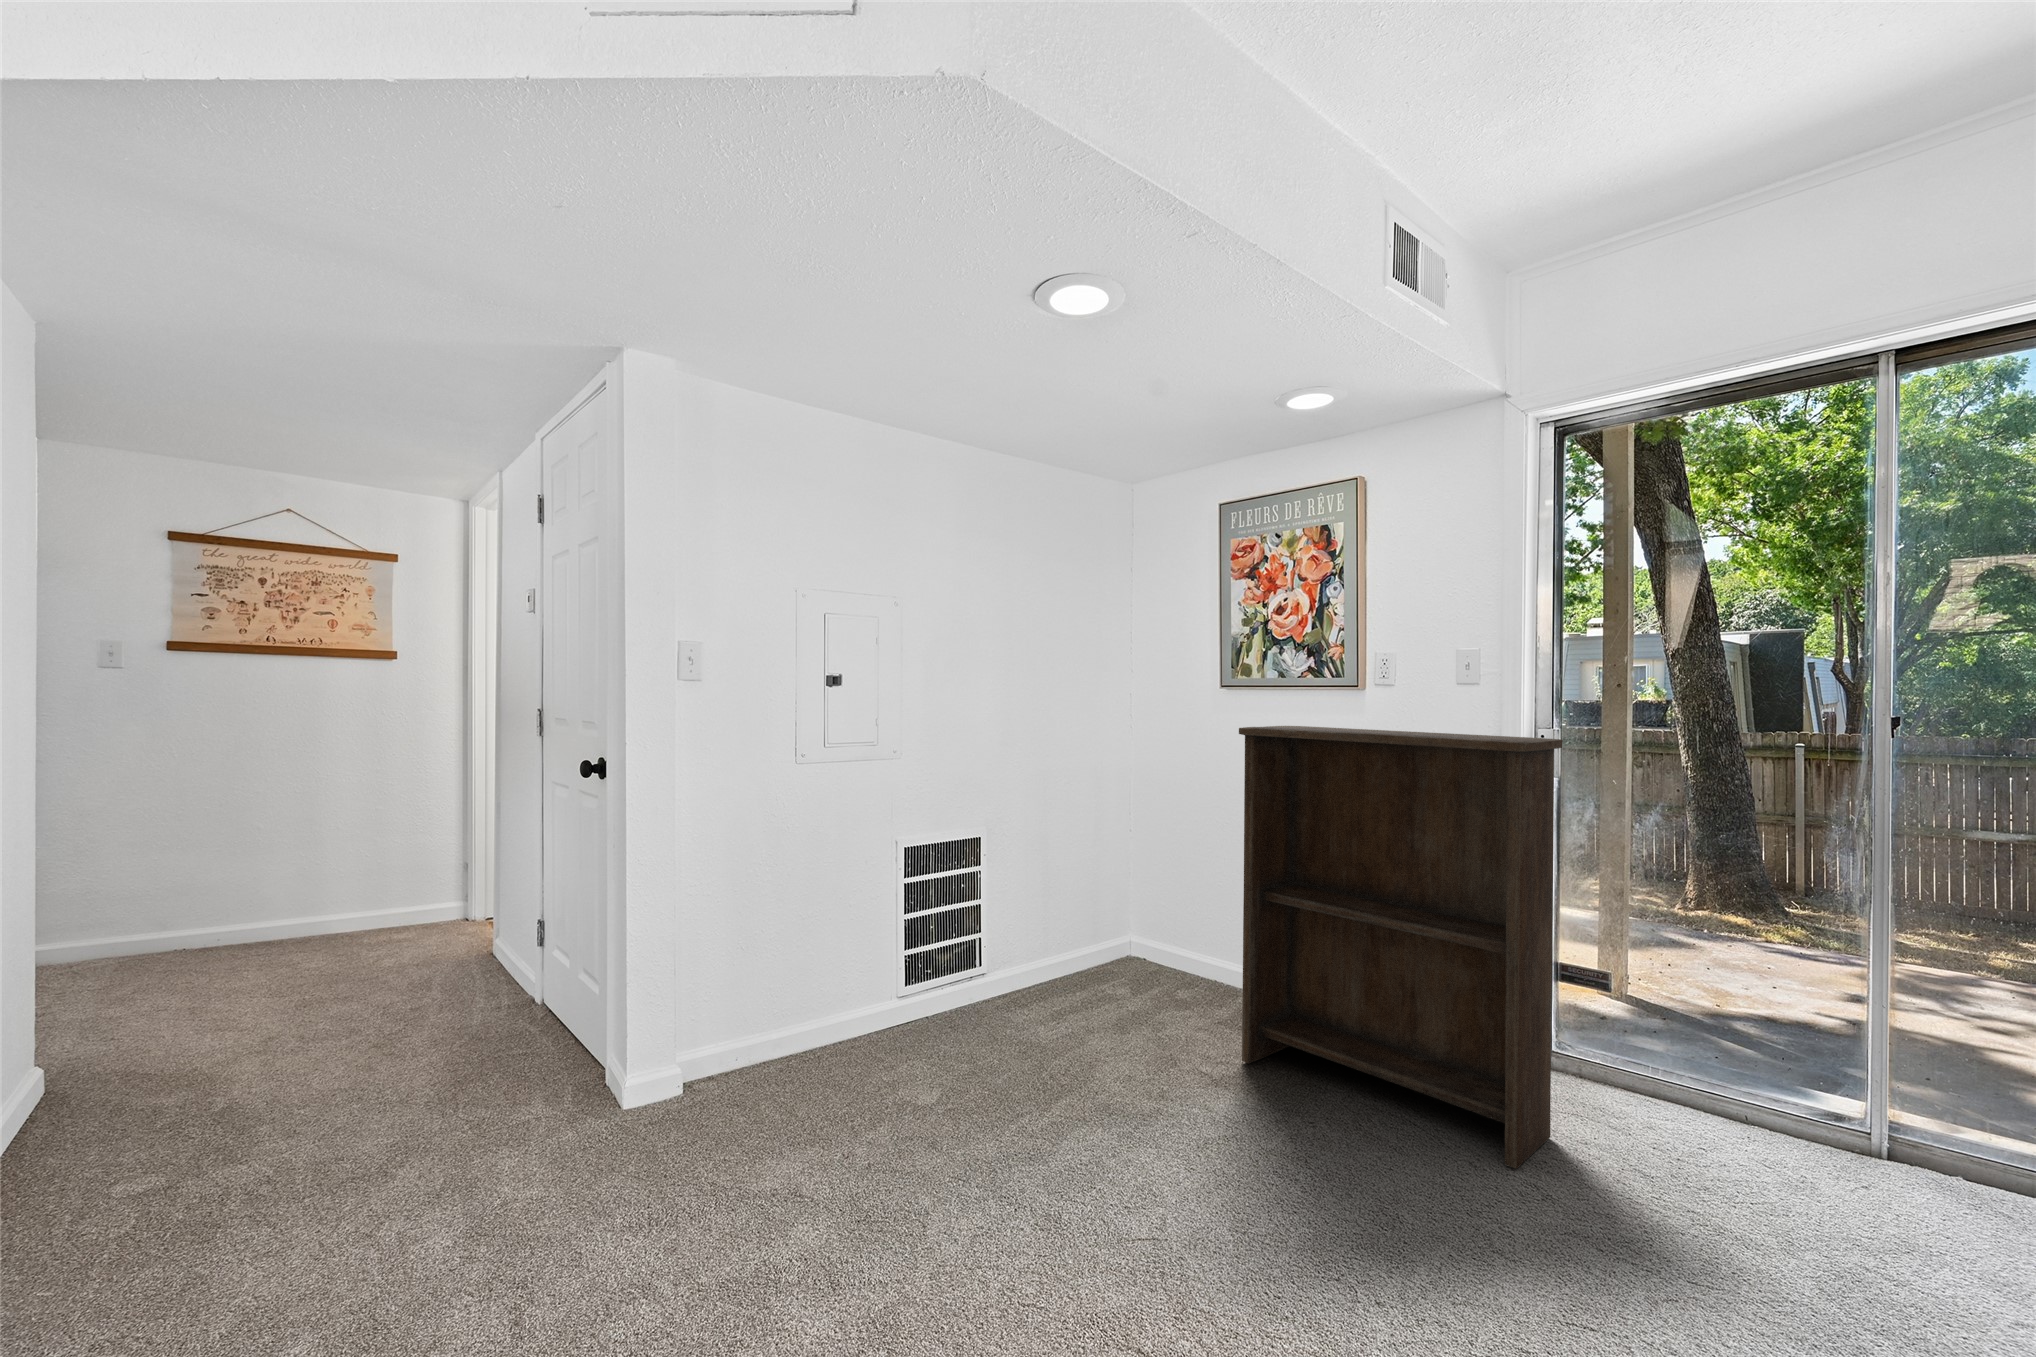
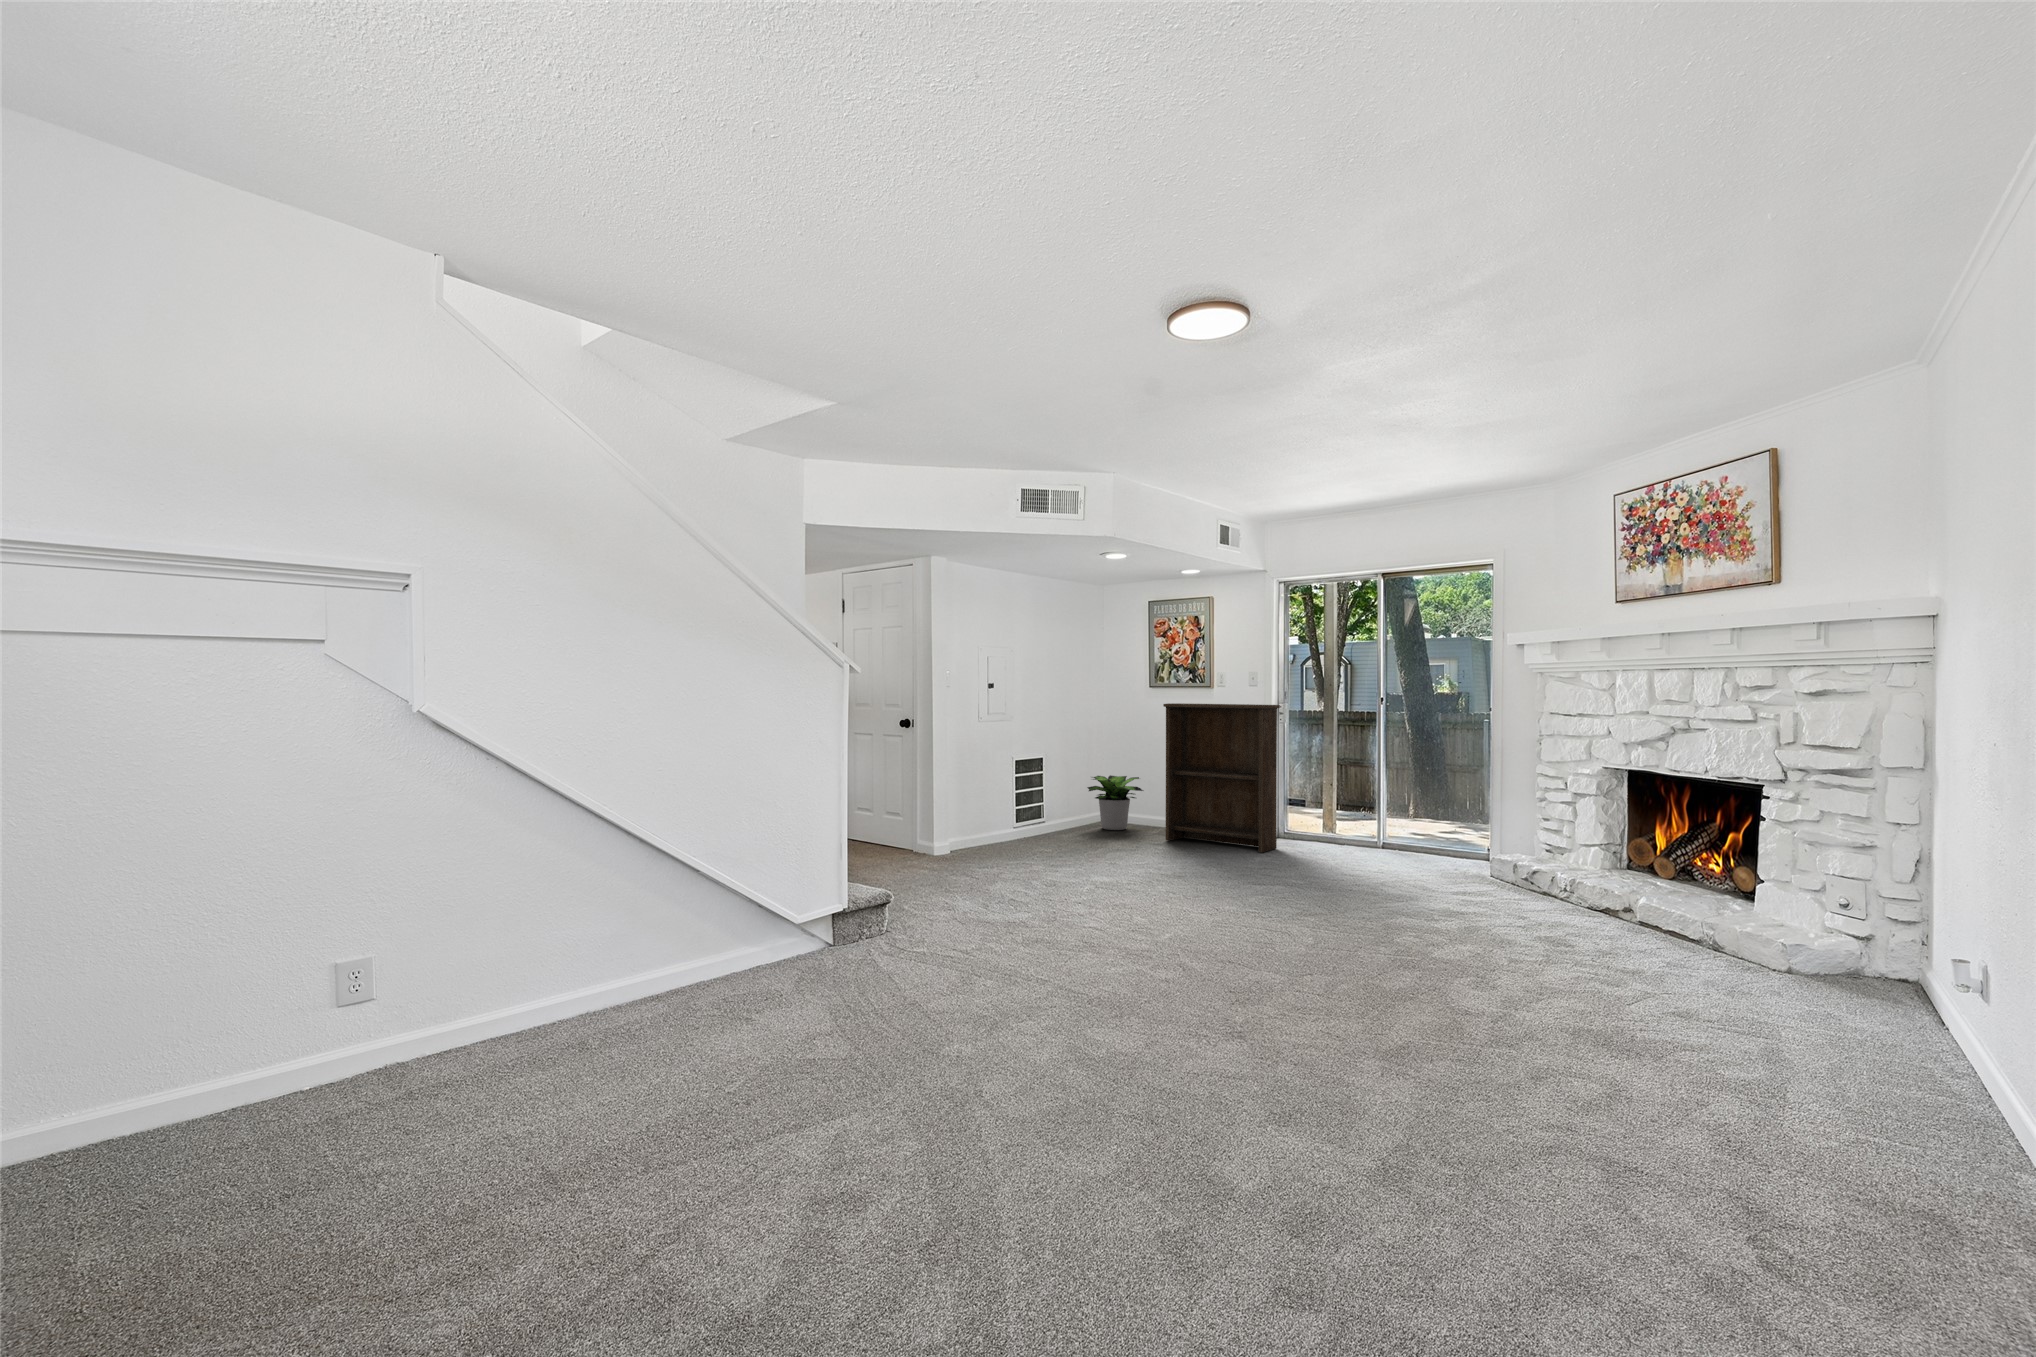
potted plant: none [1078,868,1204,999] -> present [1087,775,1143,830]

